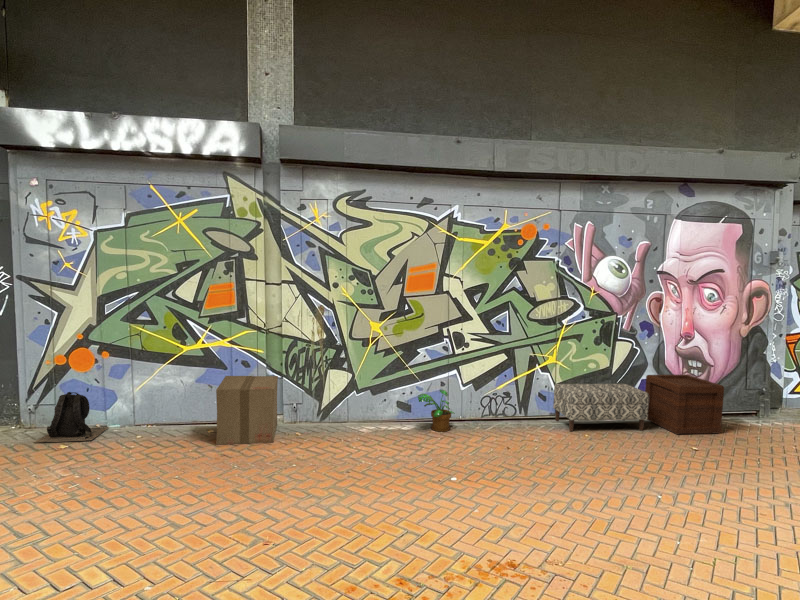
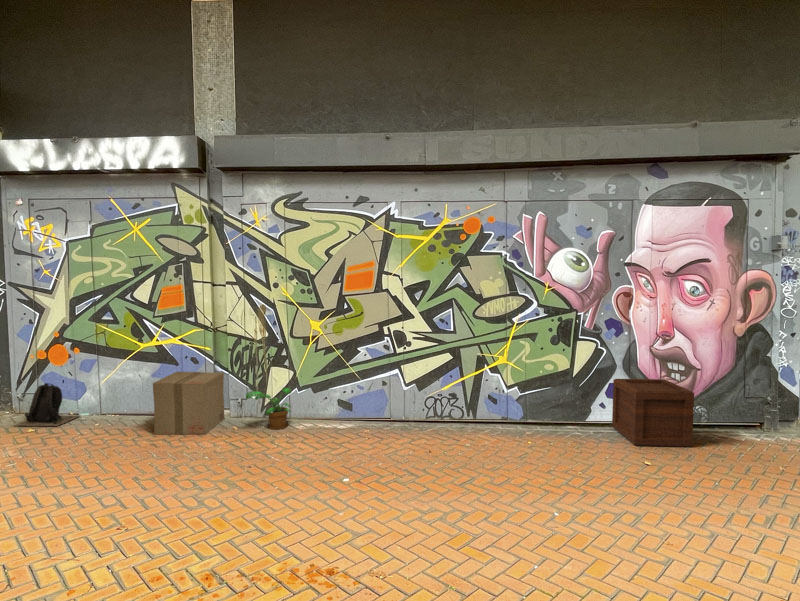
bench: present [553,384,649,432] -> none [505,386,603,440]
potted plant: present [418,390,455,432] -> present [246,388,292,429]

